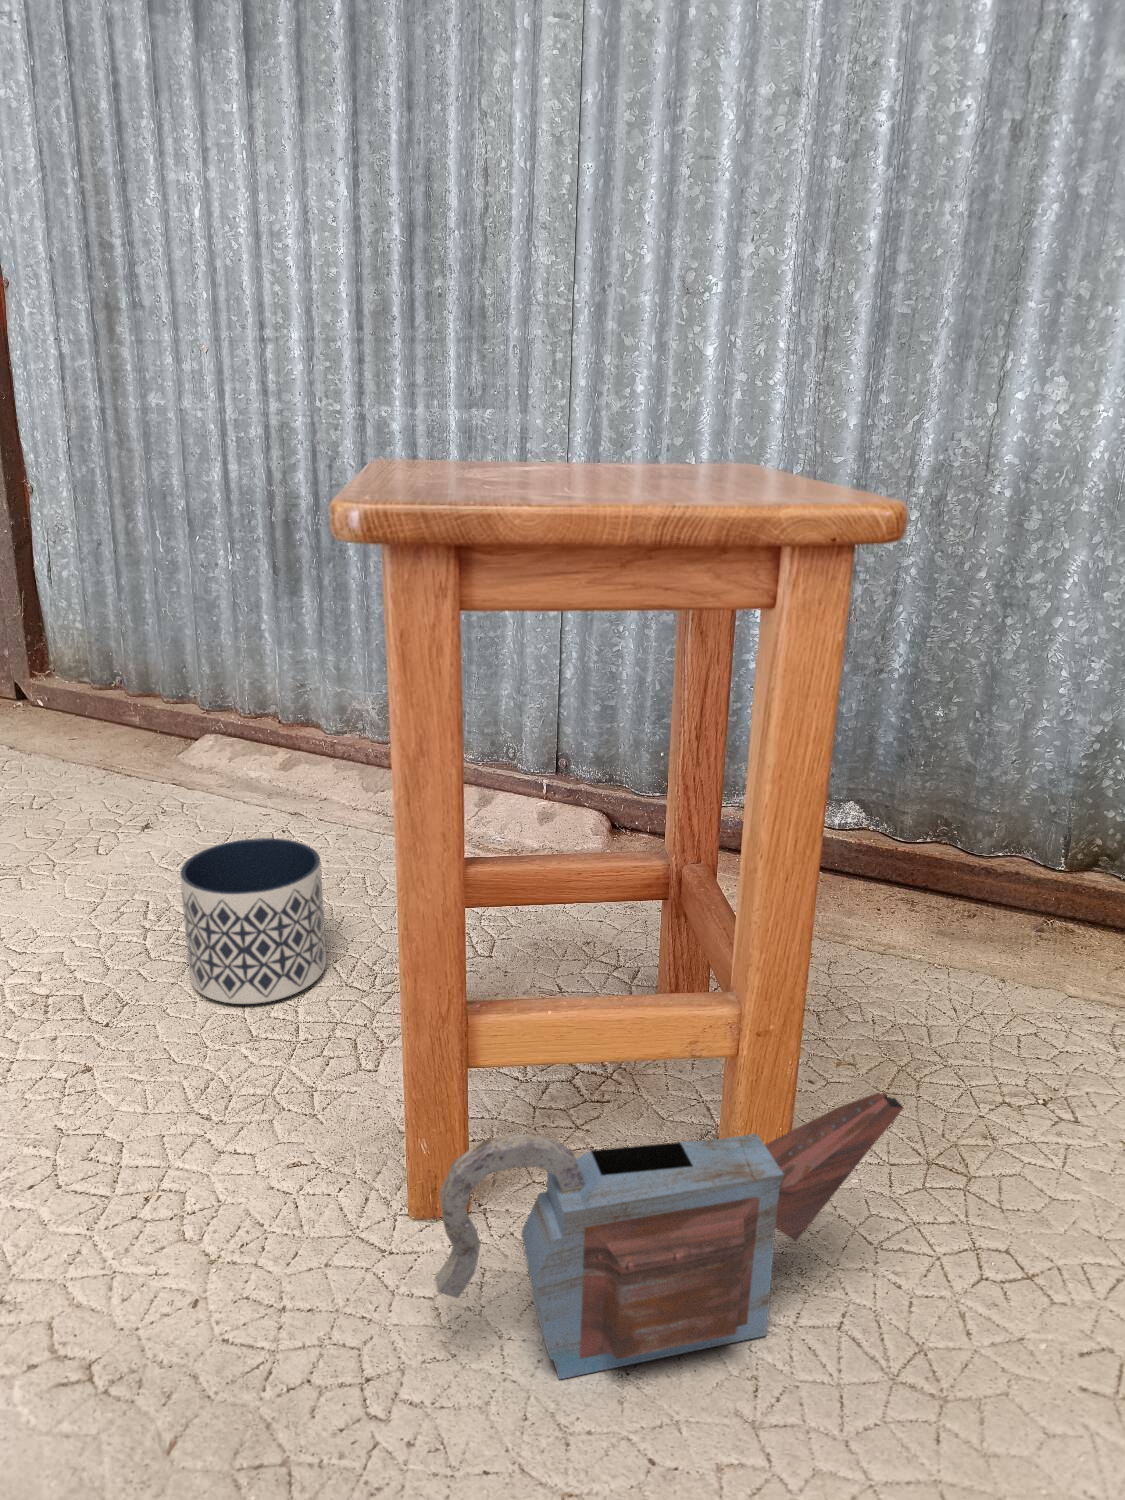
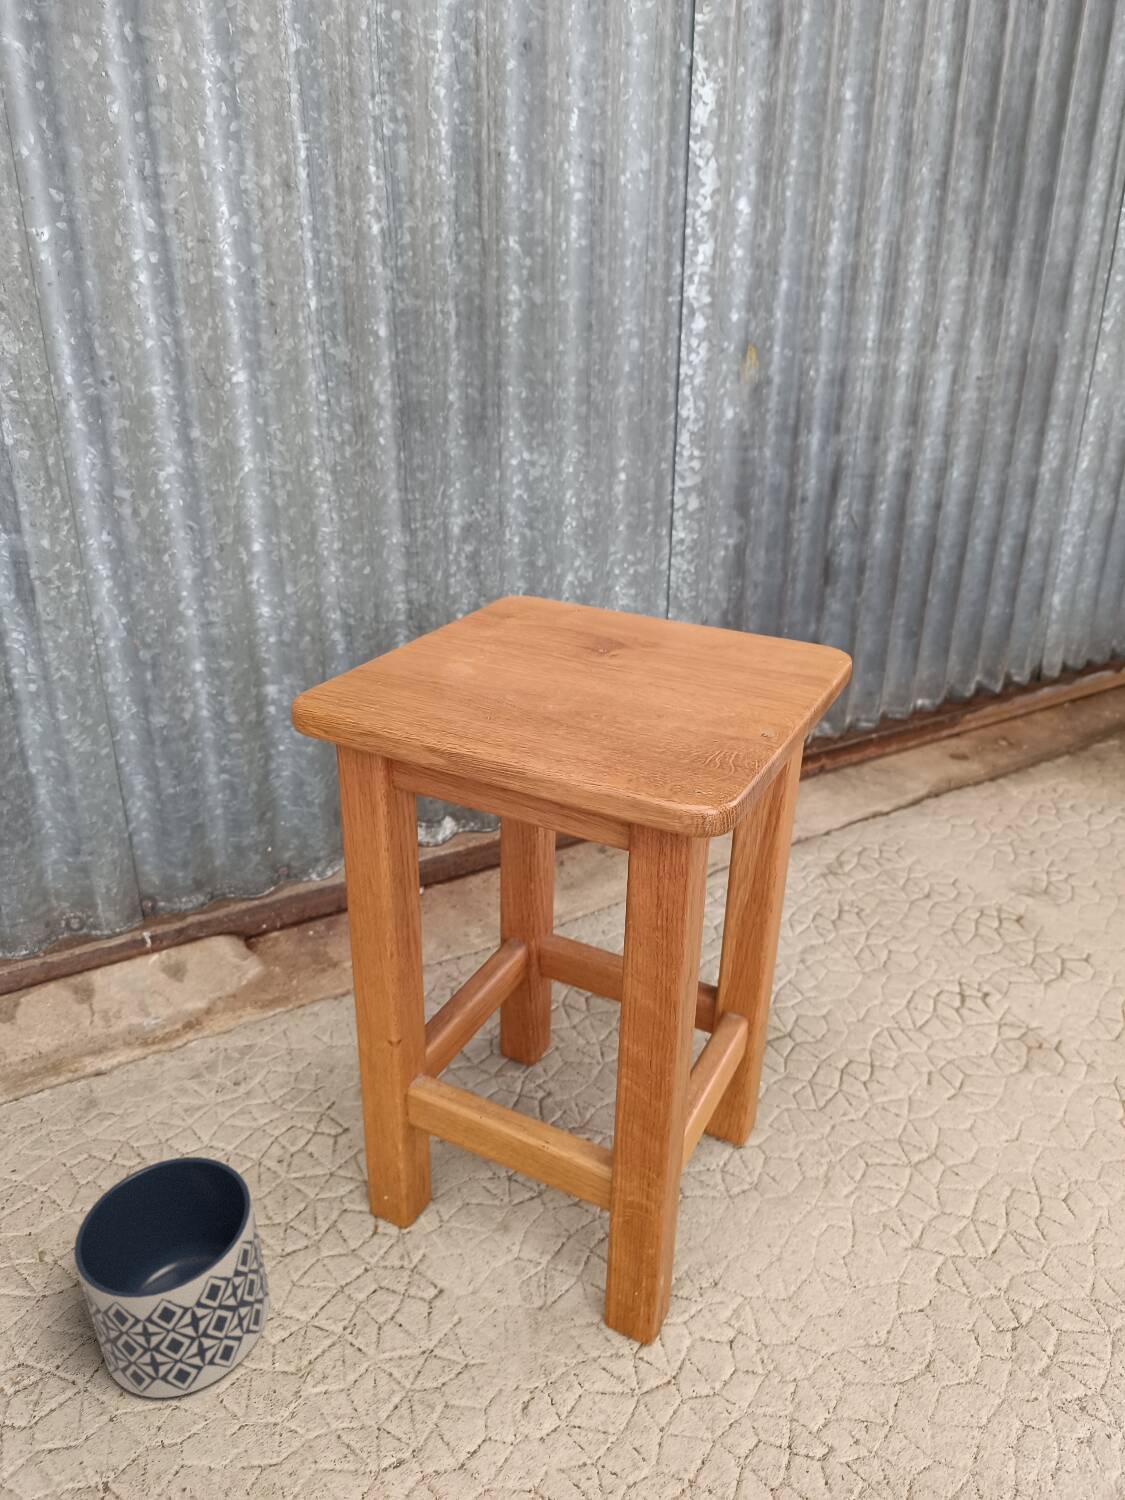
watering can: present [435,1092,903,1379] -> none [783,1017,881,1342]

